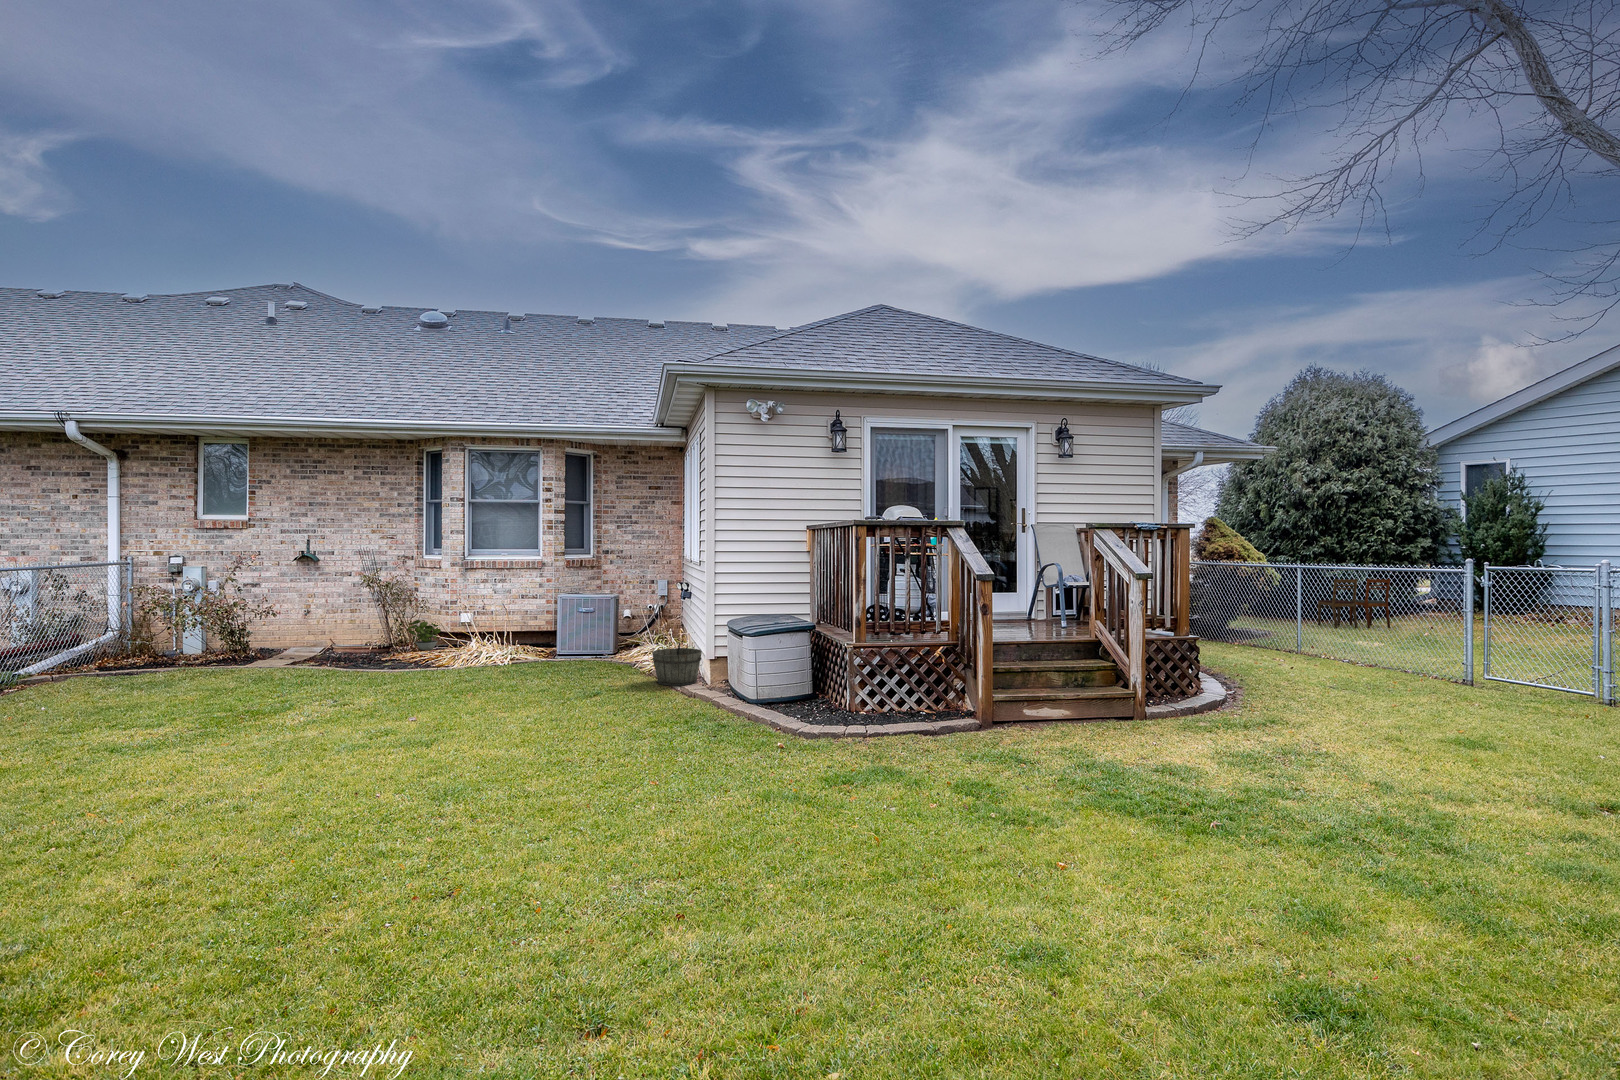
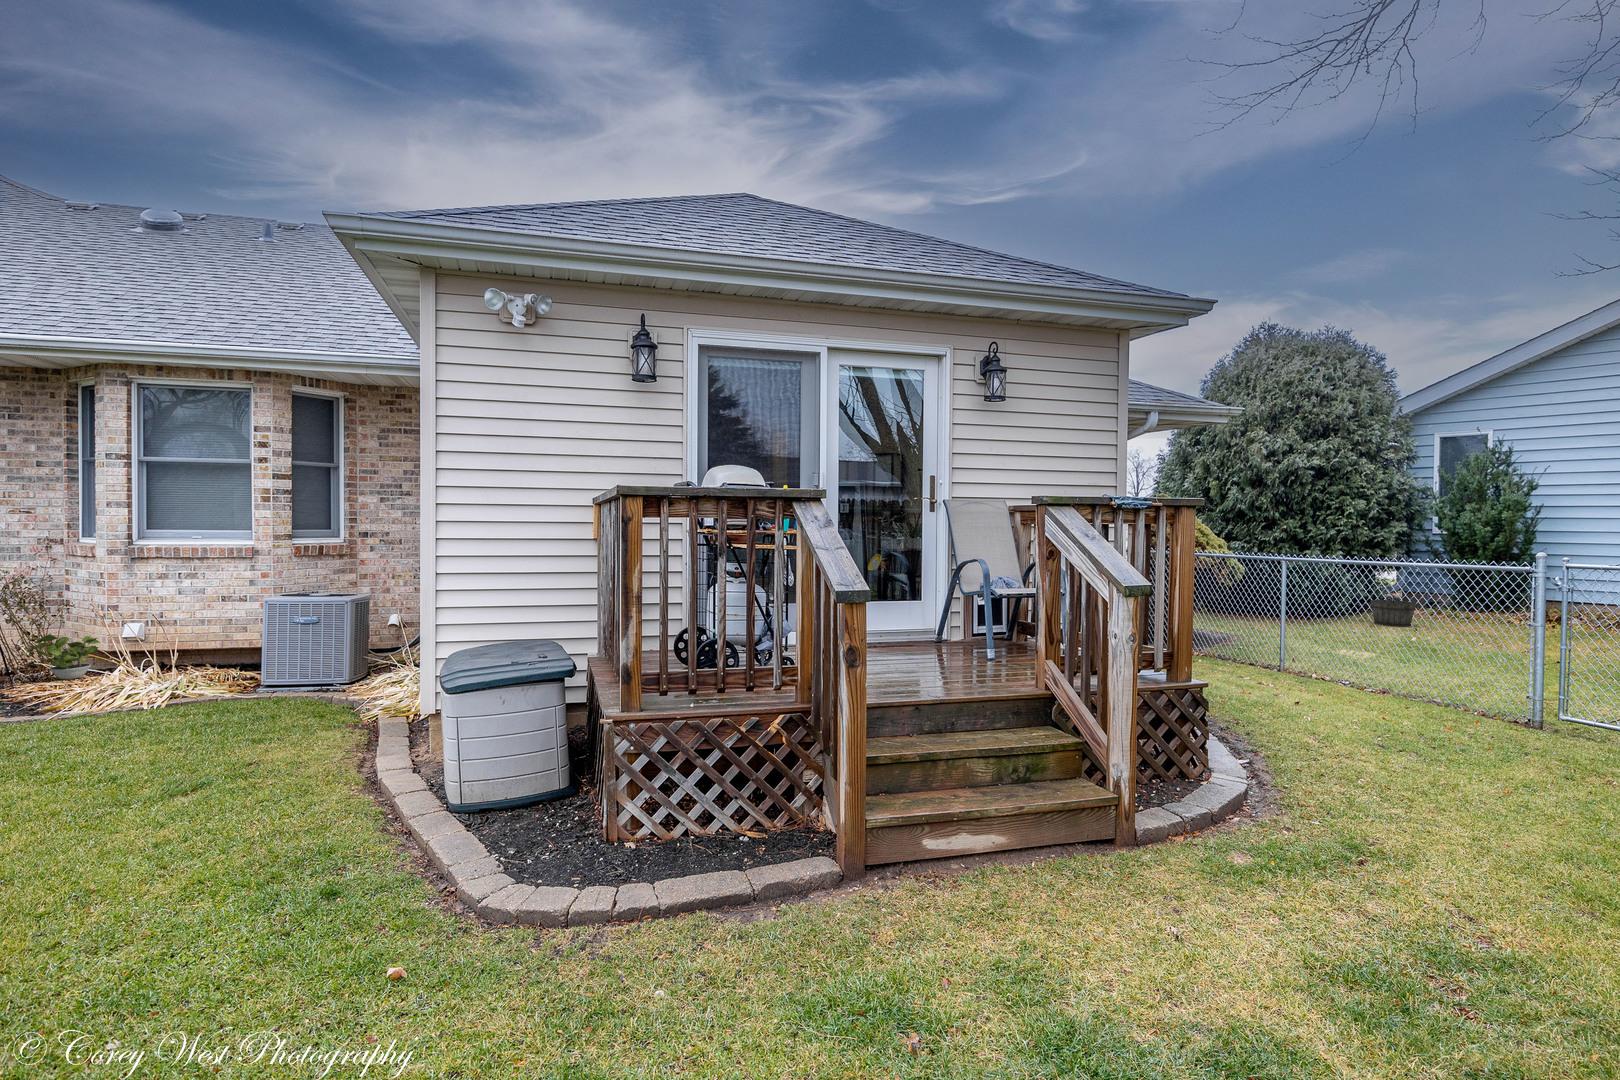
chair: present [1318,579,1390,628] -> none [1286,569,1372,628]
wooden bucket: present [652,640,702,686] -> present [1370,593,1416,626]

